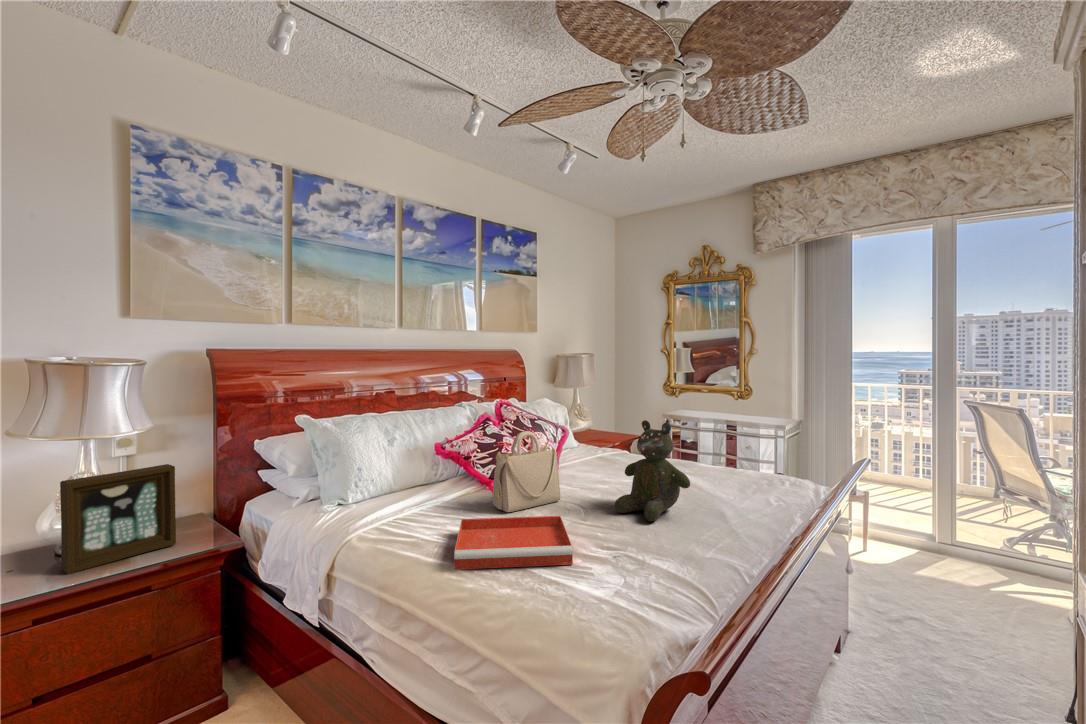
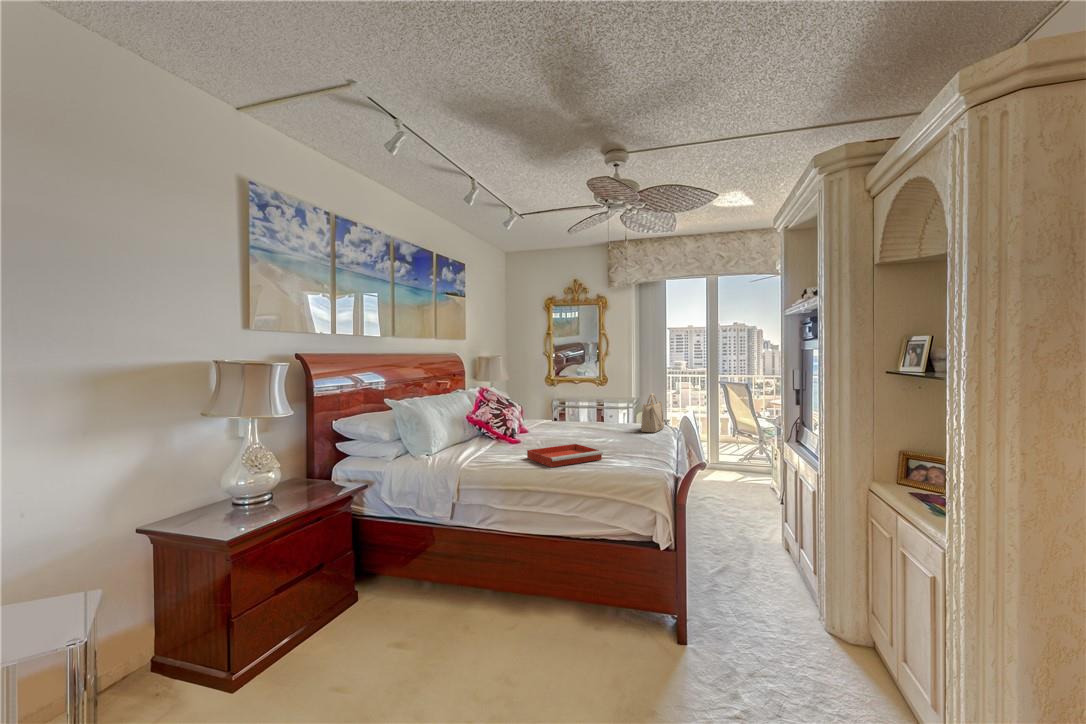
teddy bear: present [614,420,690,521] -> none [588,391,629,444]
handbag: present [493,431,560,512] -> present [641,393,664,432]
picture frame: present [60,464,176,574] -> none [272,437,325,512]

